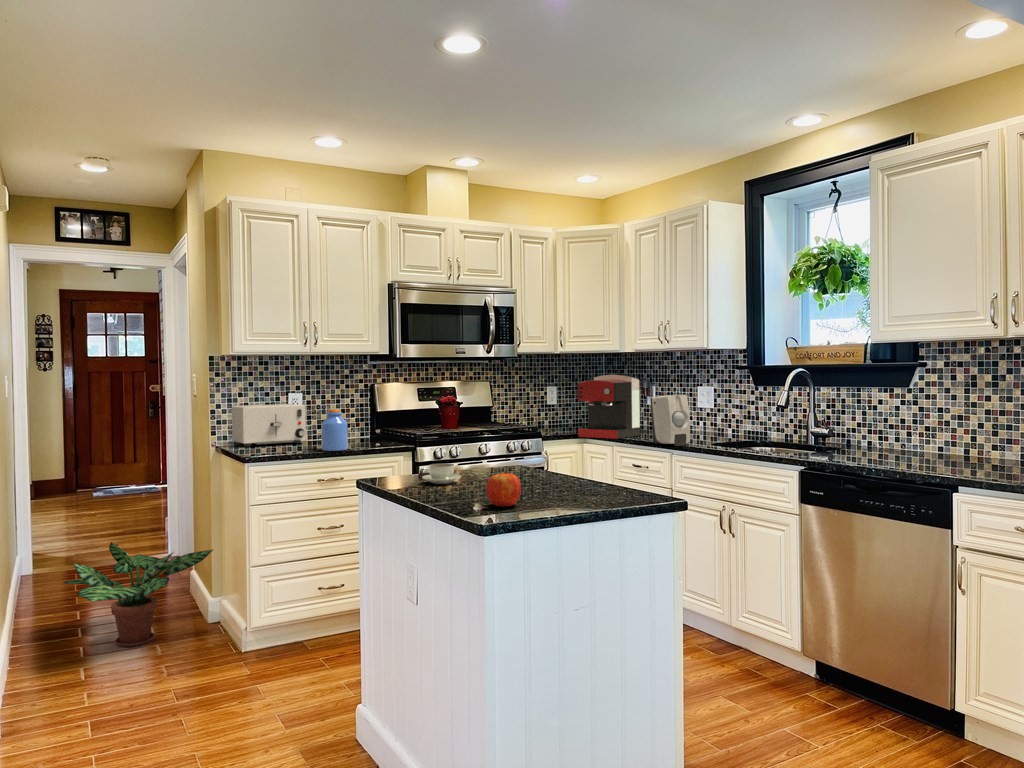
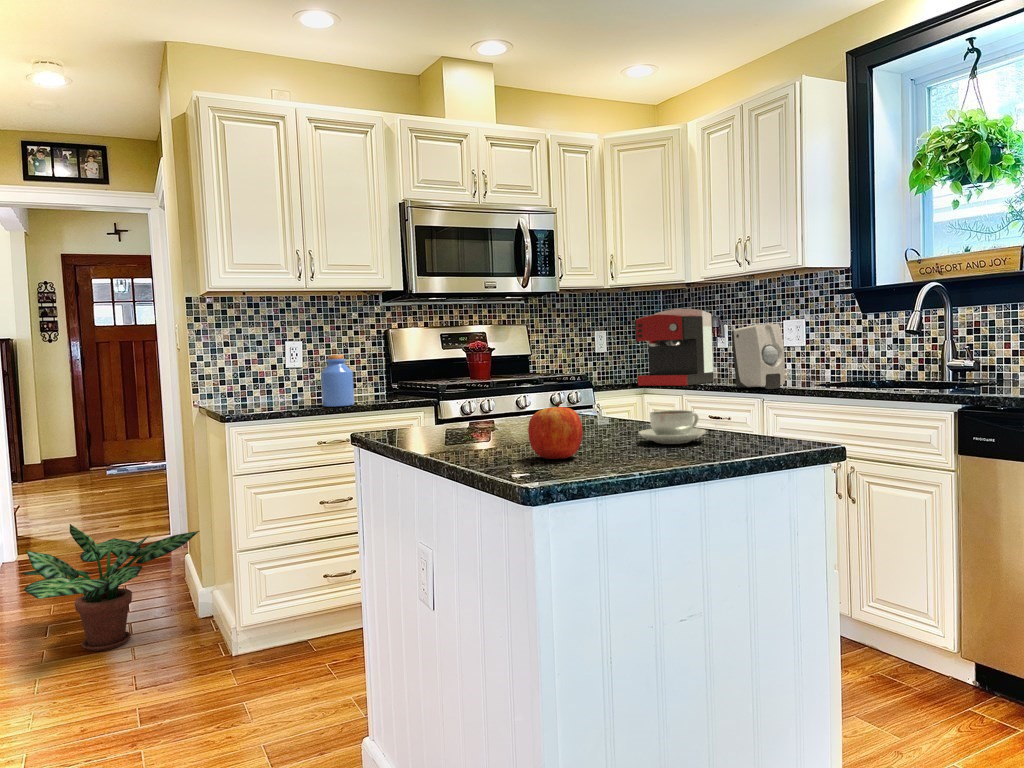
toaster: present [232,404,306,446] -> none [215,354,306,405]
coffee cup: present [422,464,461,484] -> present [639,410,706,444]

